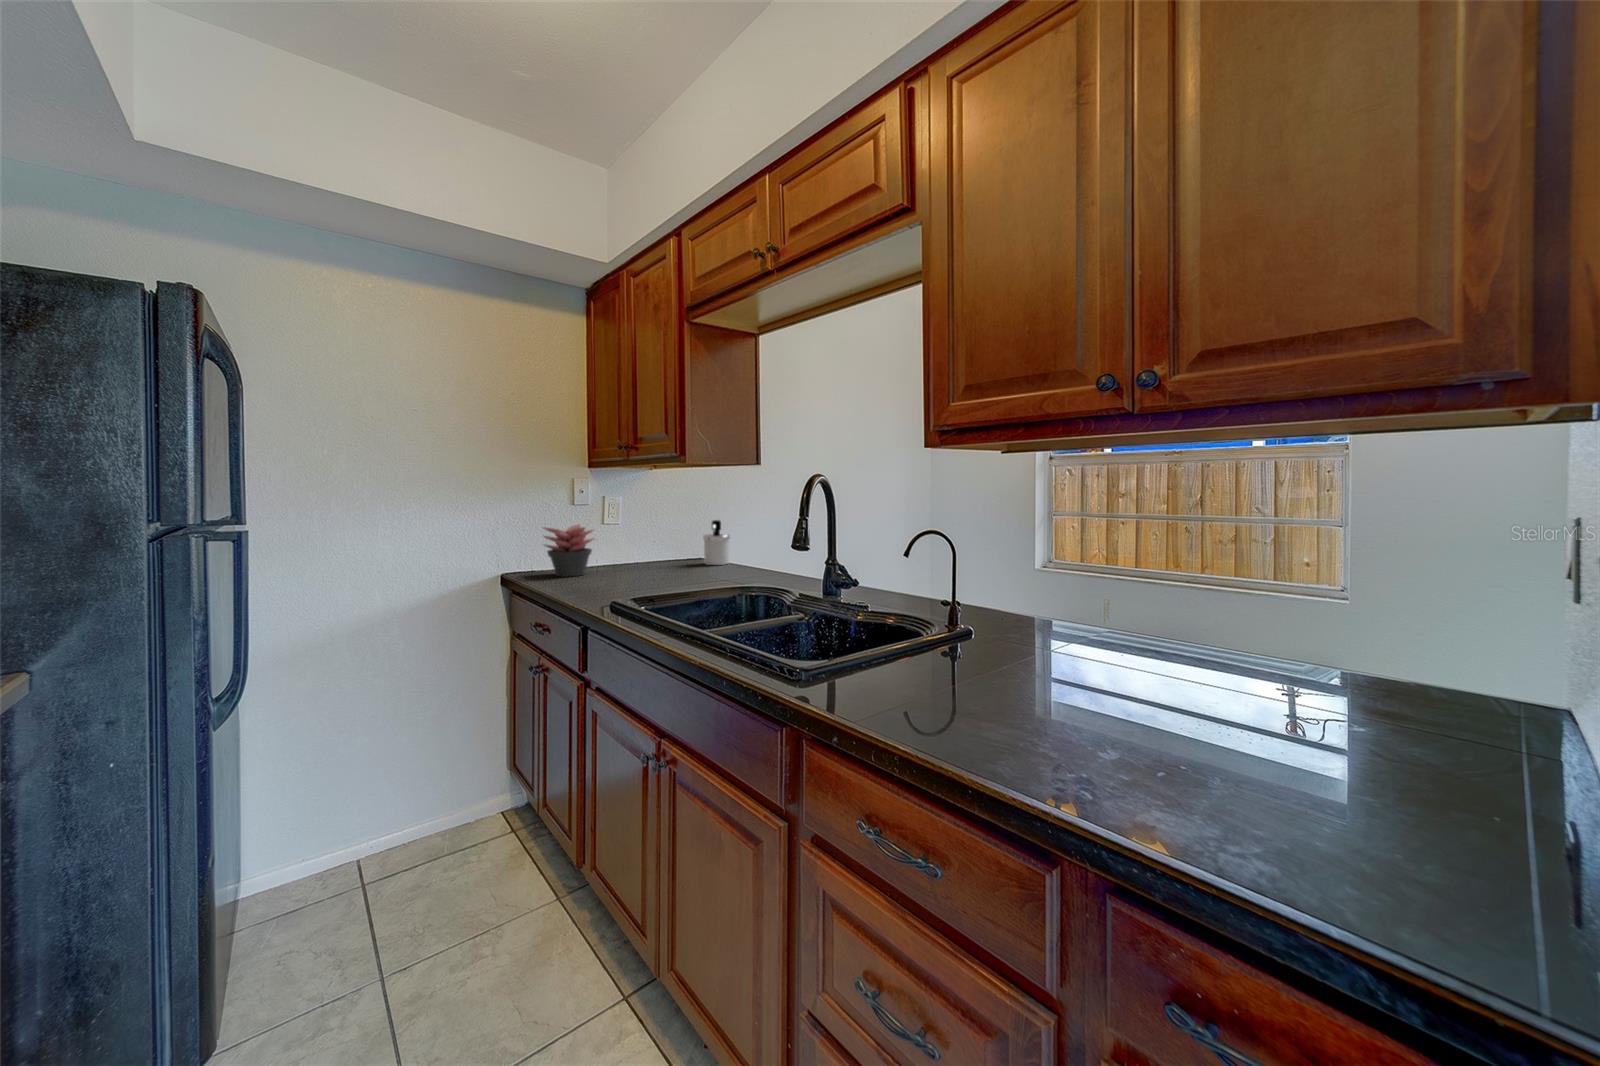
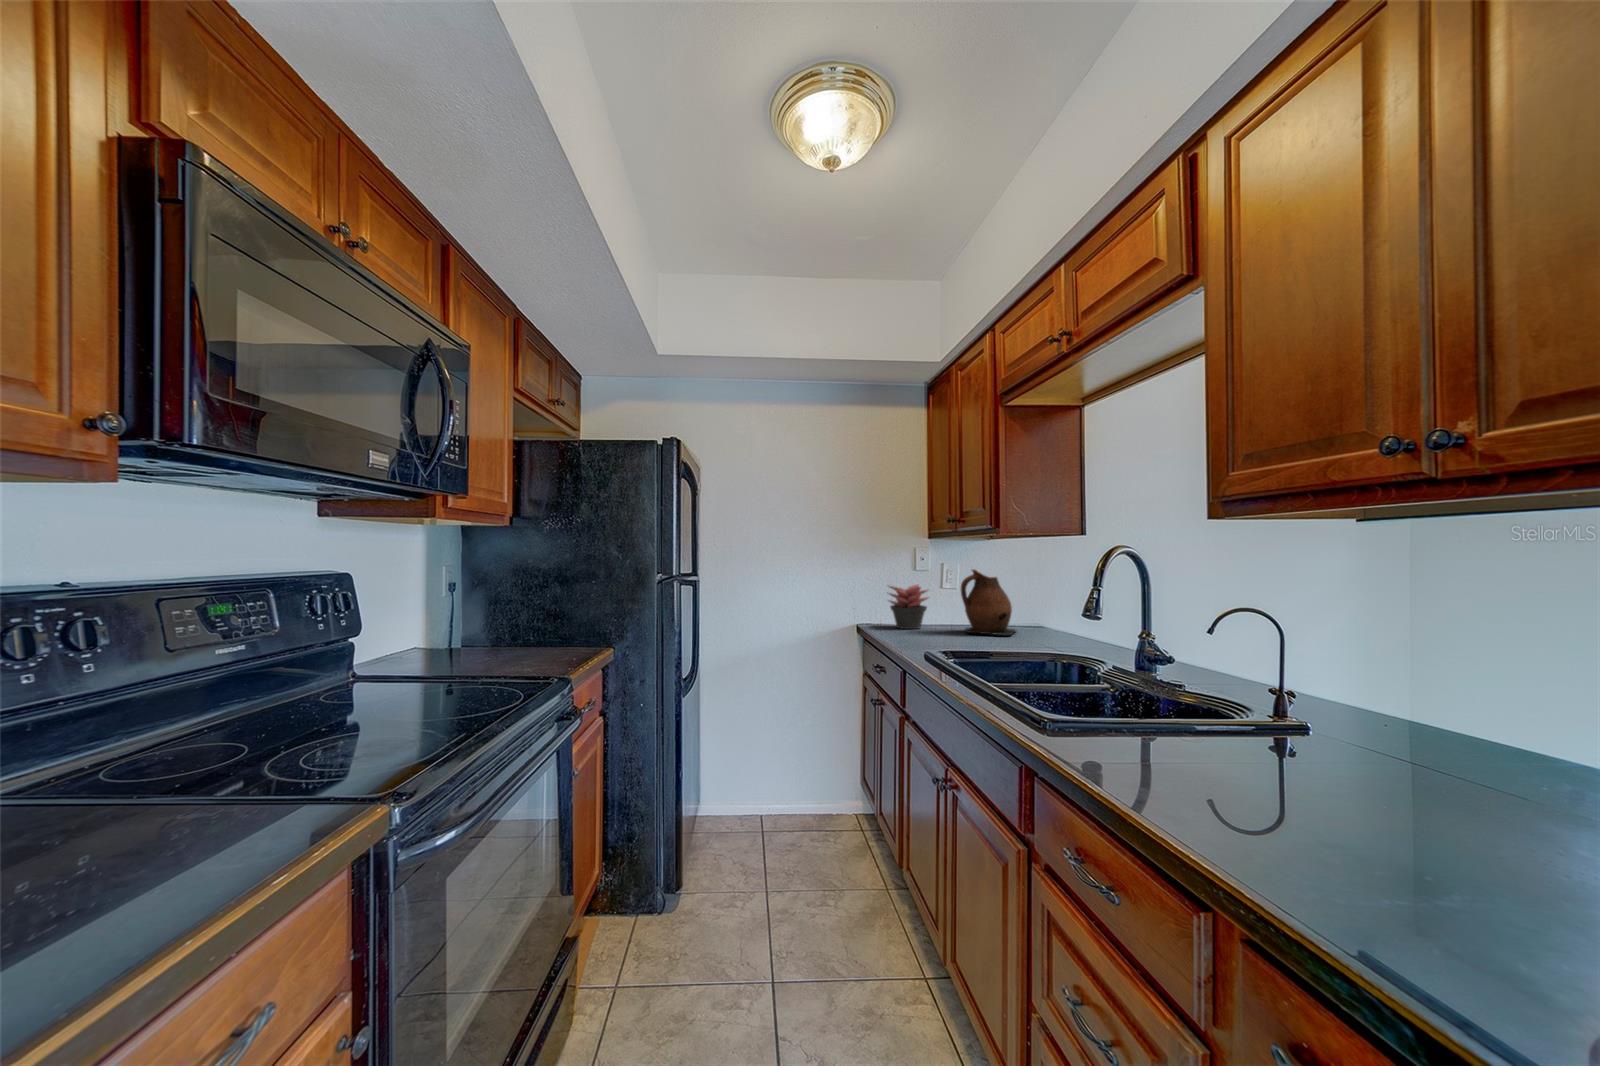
ceramic pitcher: none [632,506,690,575] -> present [961,570,1016,636]
soap dispenser: present [703,520,730,565] -> none [1035,586,1063,631]

